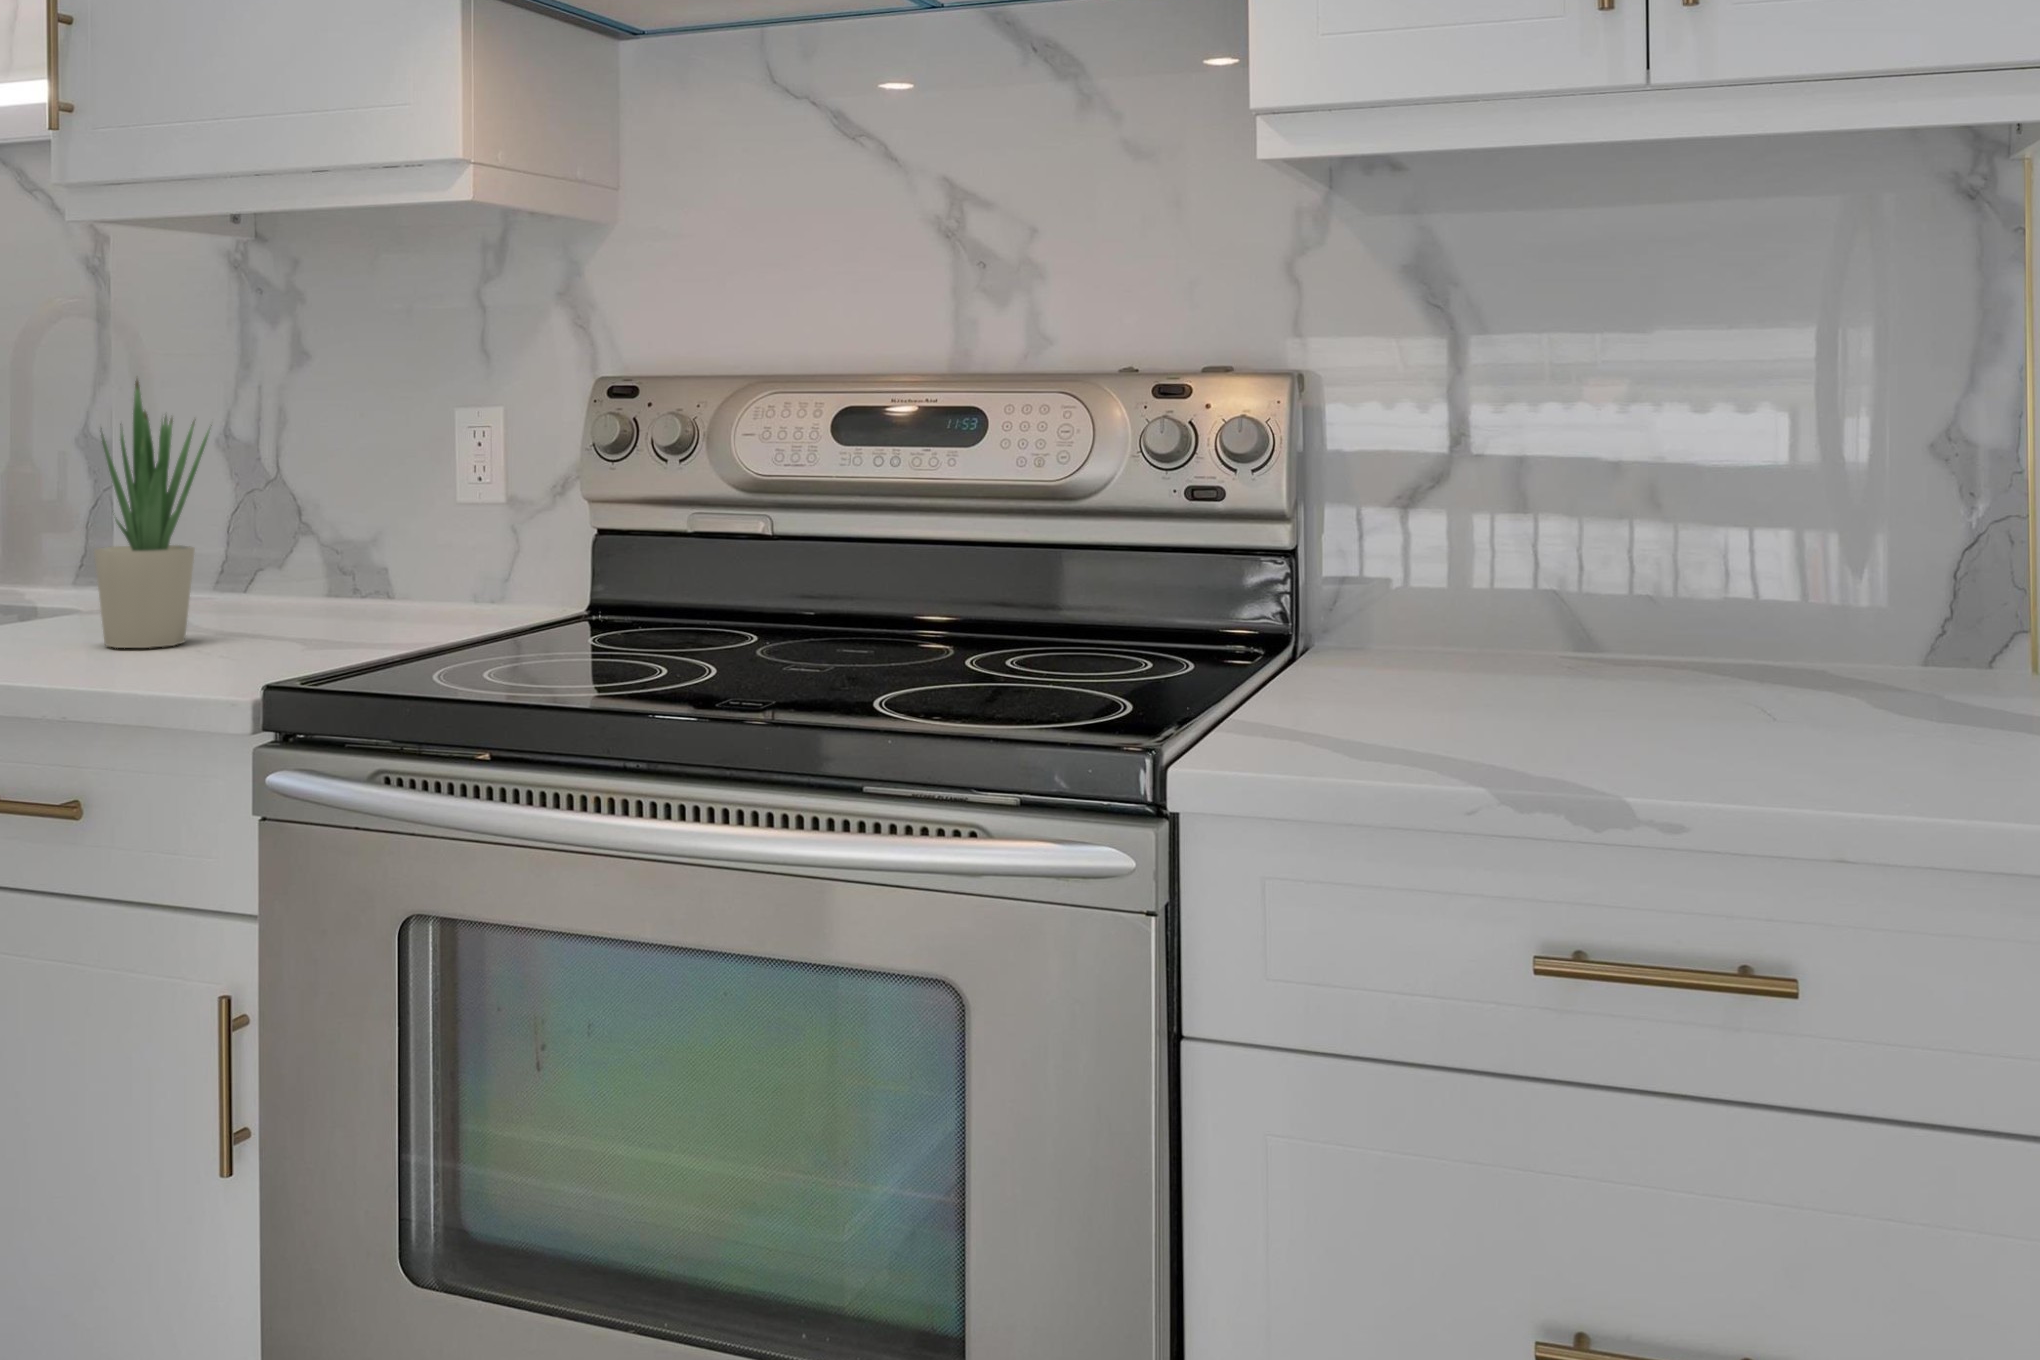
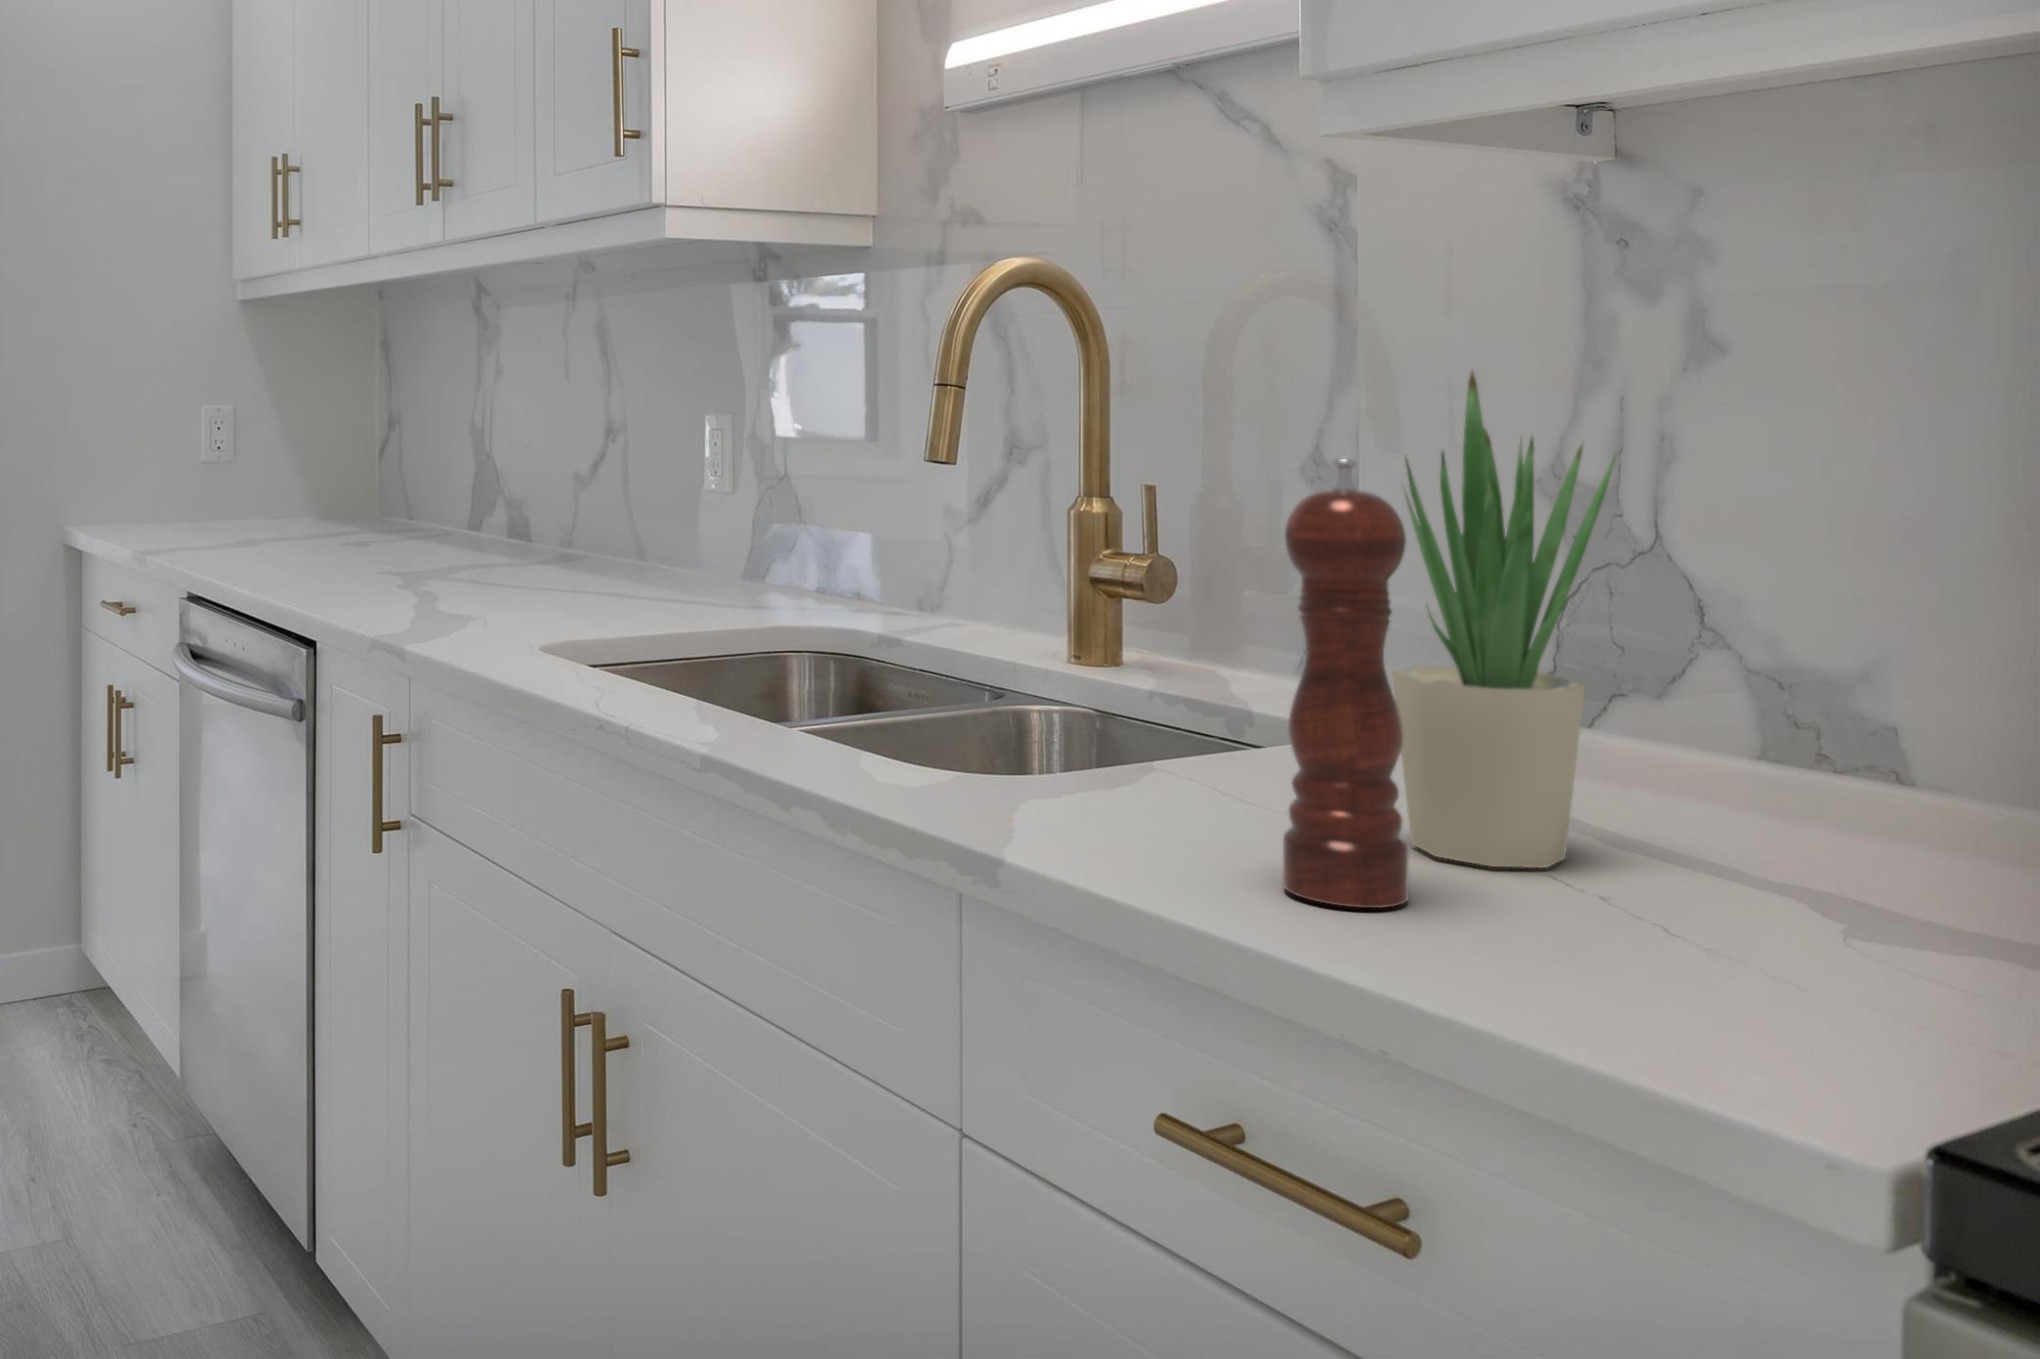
pepper mill: none [24,426,91,667] -> present [1283,458,1409,908]

